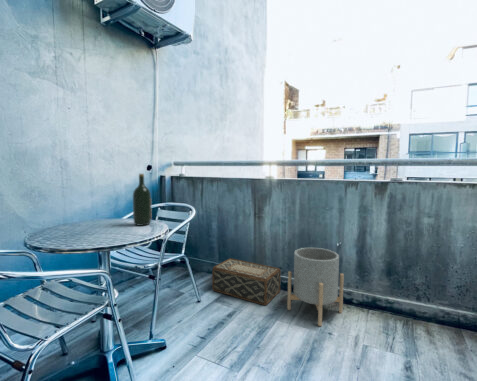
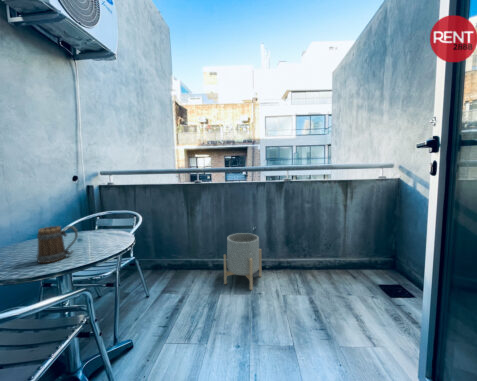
wine bottle: present [133,174,151,226] -> none [84,184,106,237]
mug: none [80,210,112,241] -> present [36,226,78,263]
woven basket: present [212,258,281,305] -> none [155,253,213,285]

